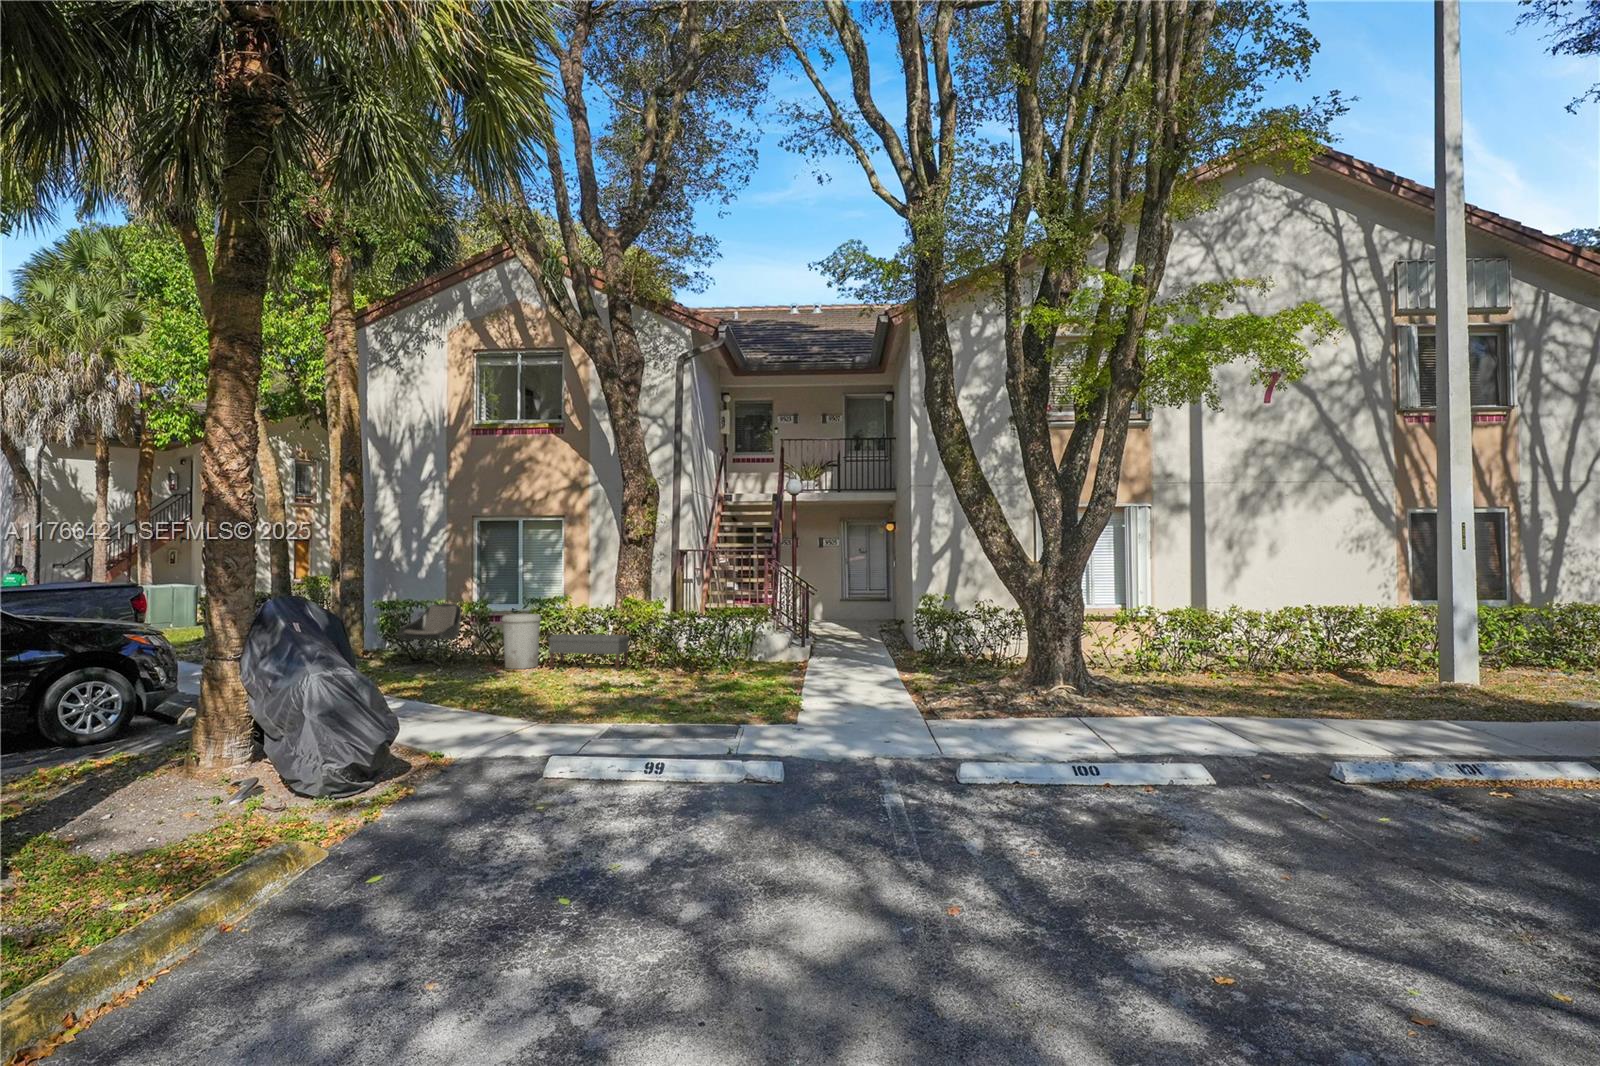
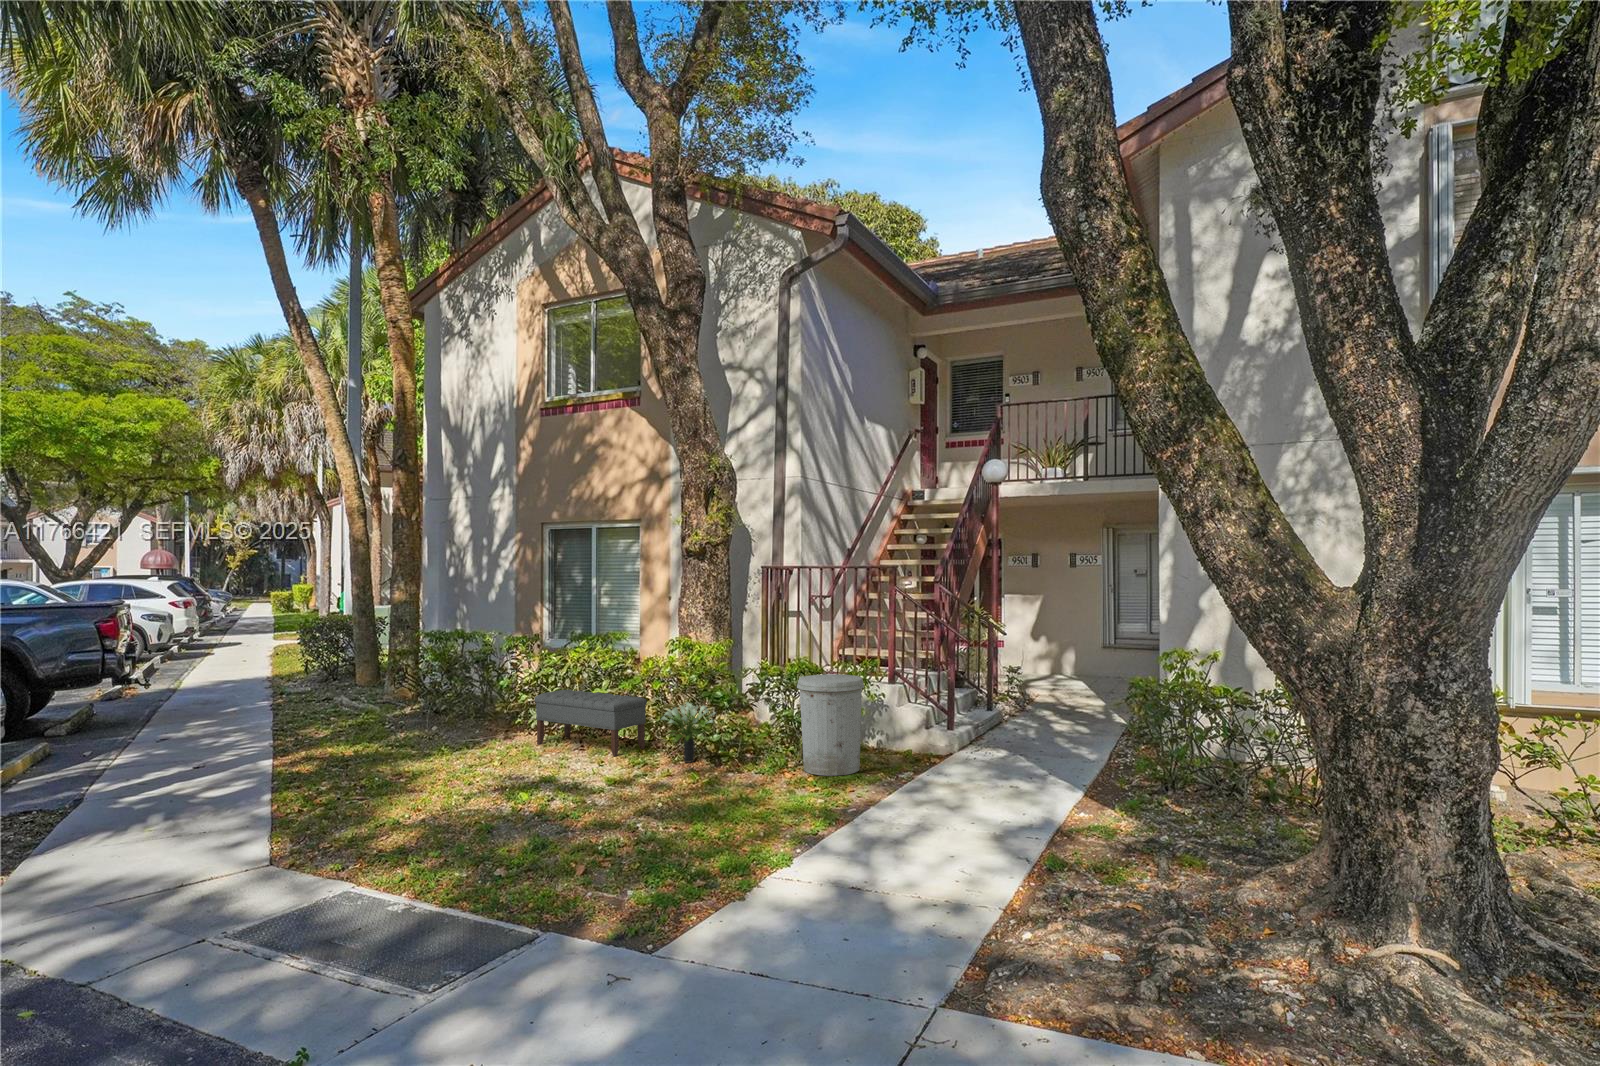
lounge chair: present [397,603,463,665] -> none [389,638,481,726]
trash can: present [502,614,541,669] -> present [797,674,864,776]
potted plant: none [654,635,687,671] -> present [662,703,715,763]

